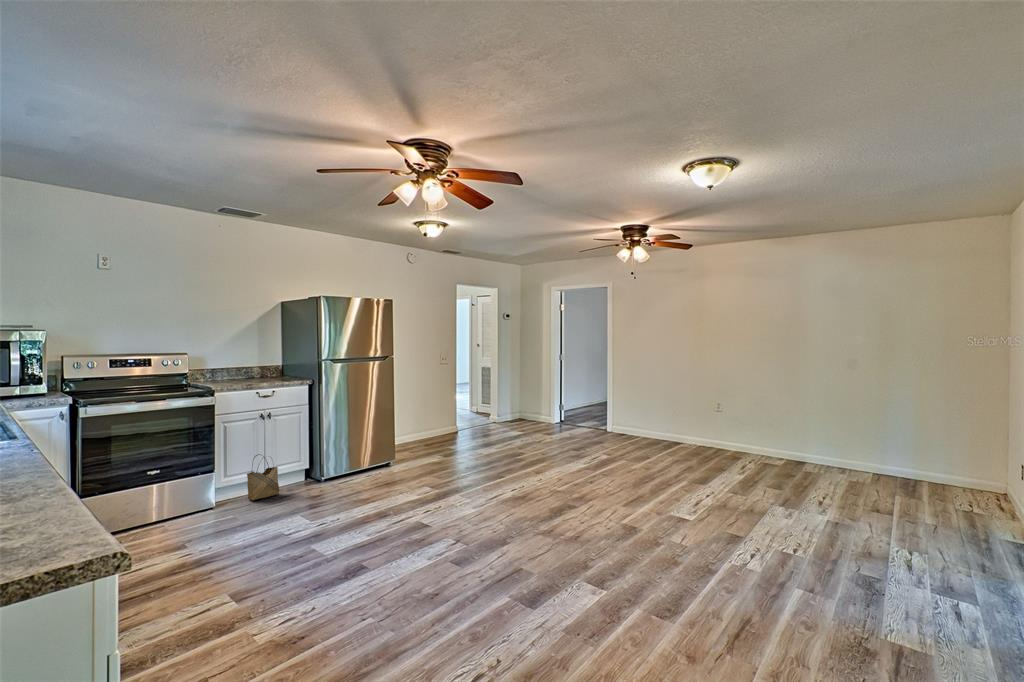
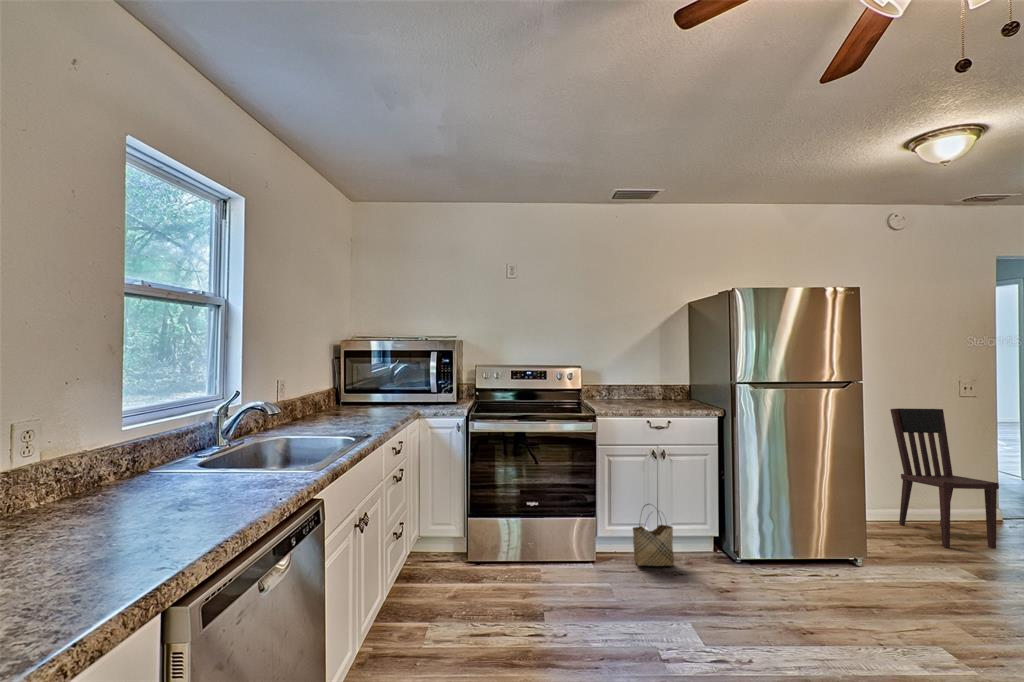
dining chair: none [407,371,455,448] -> present [890,408,999,549]

